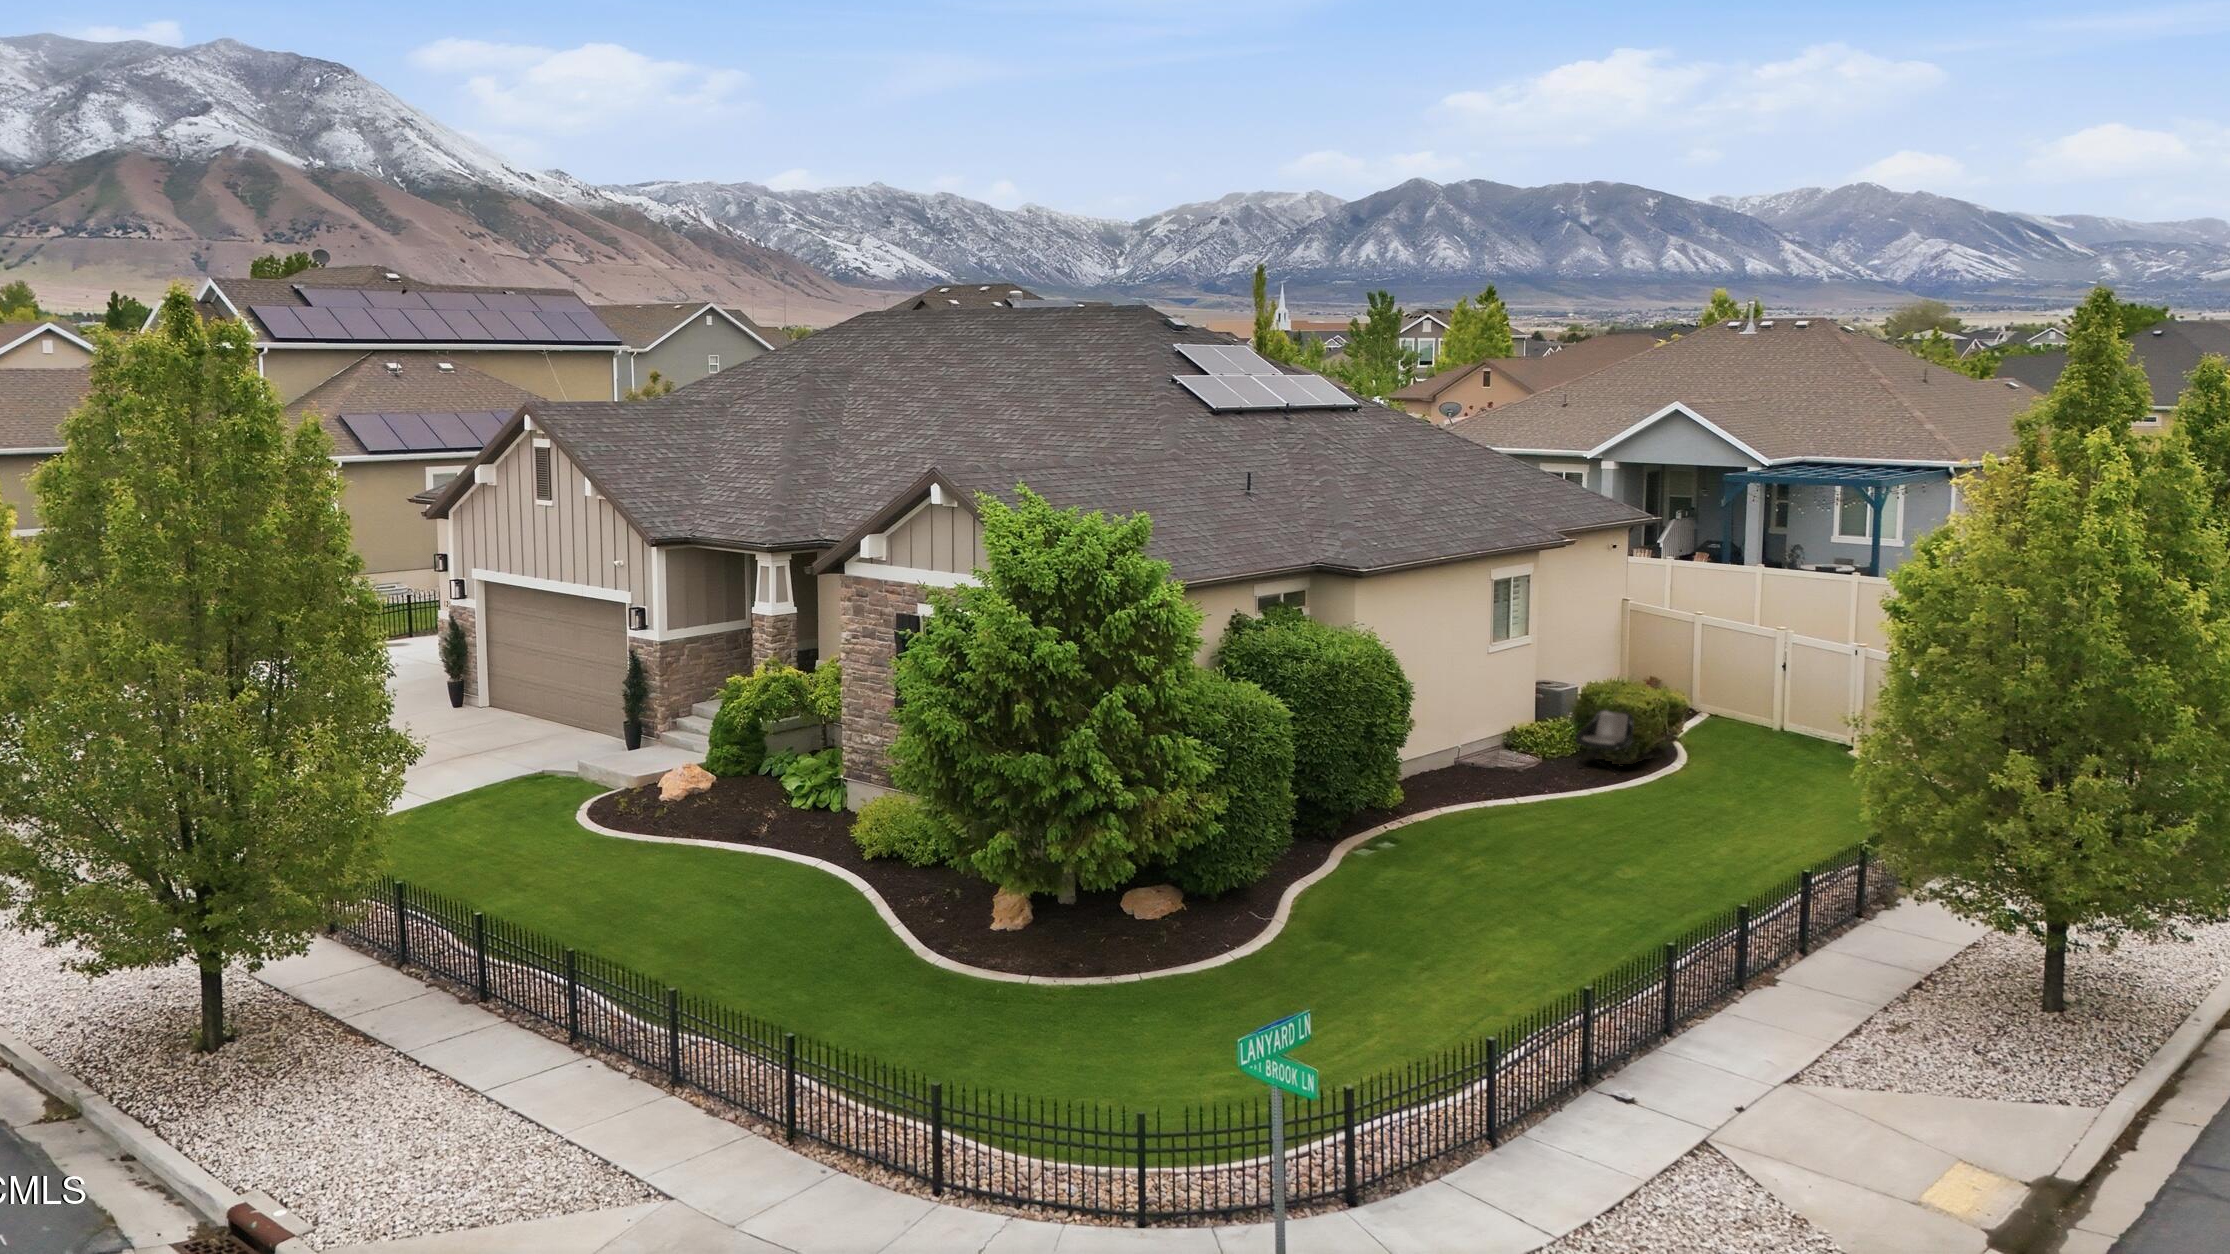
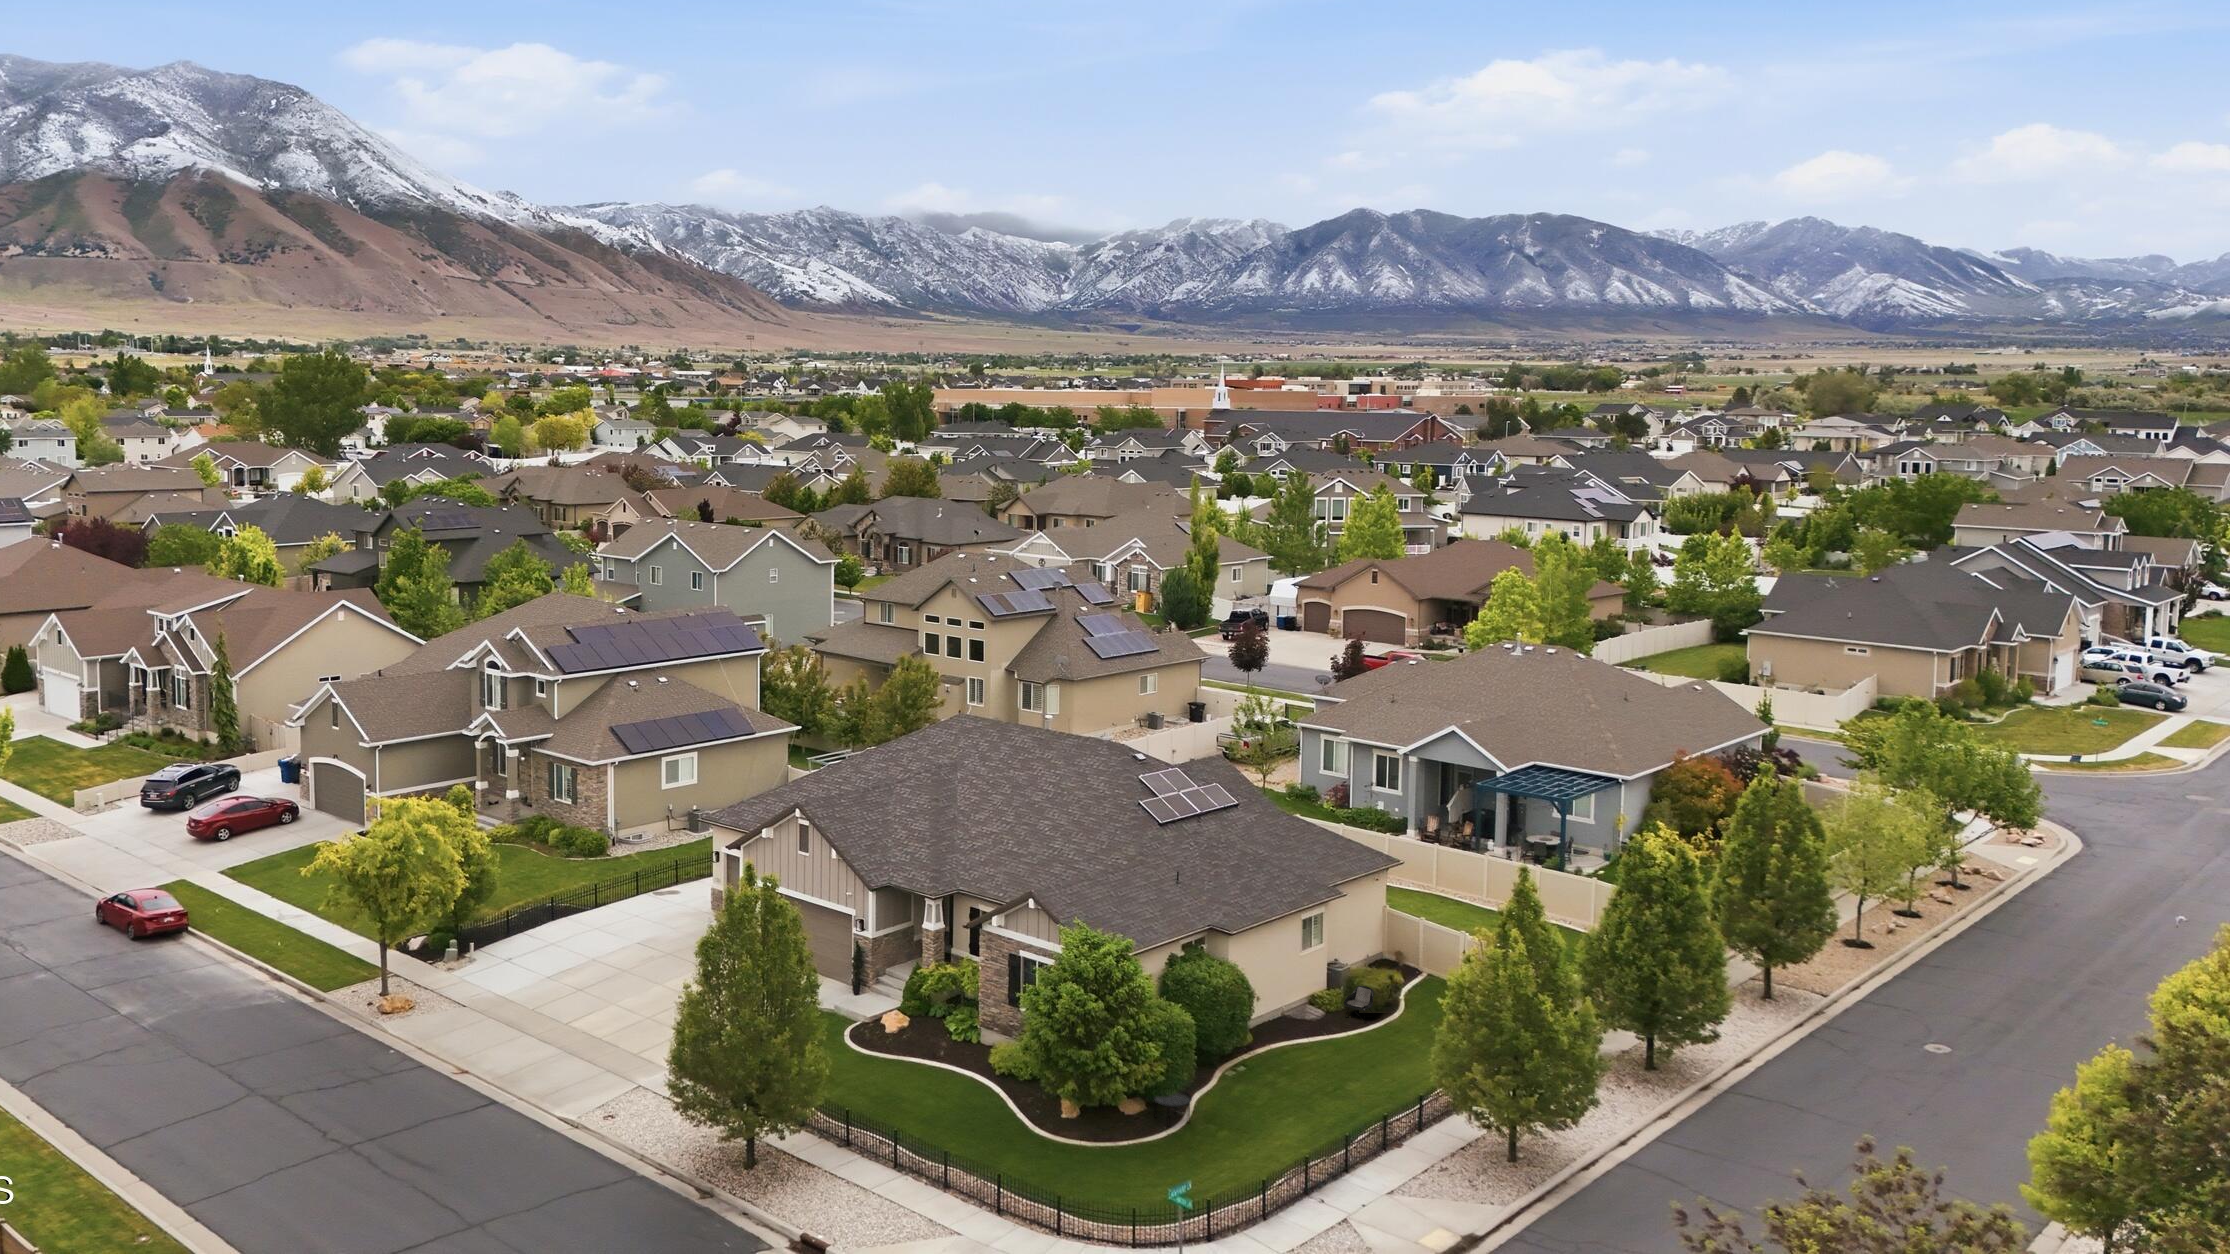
round table: none [1198,869,1287,947] -> present [1154,1091,1192,1126]

